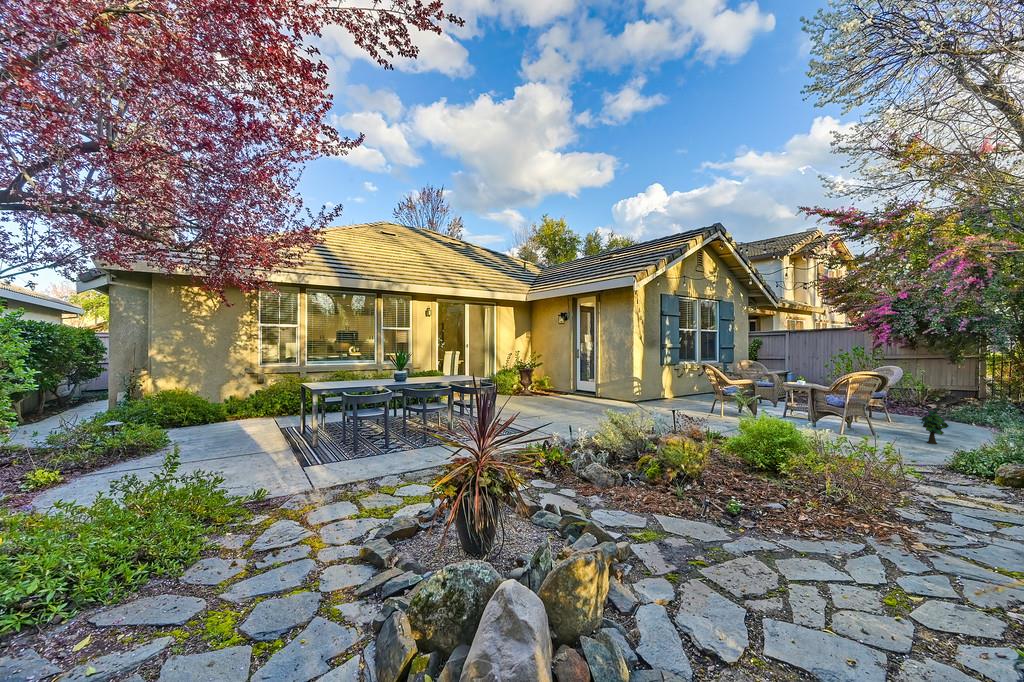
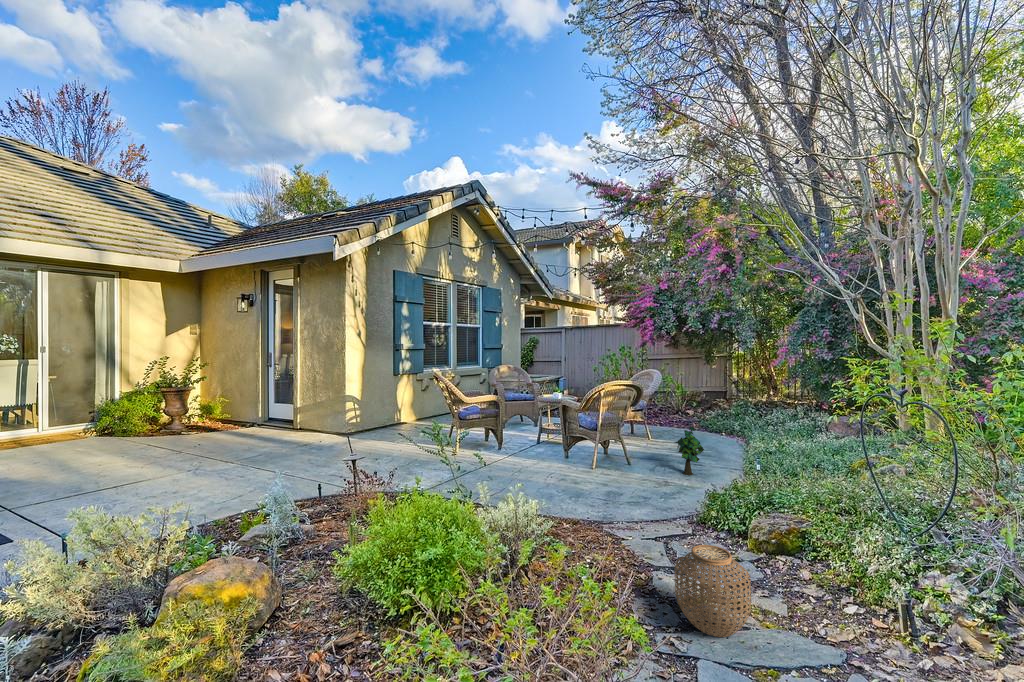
woven basket: none [926,455,982,500] -> present [675,545,751,637]

